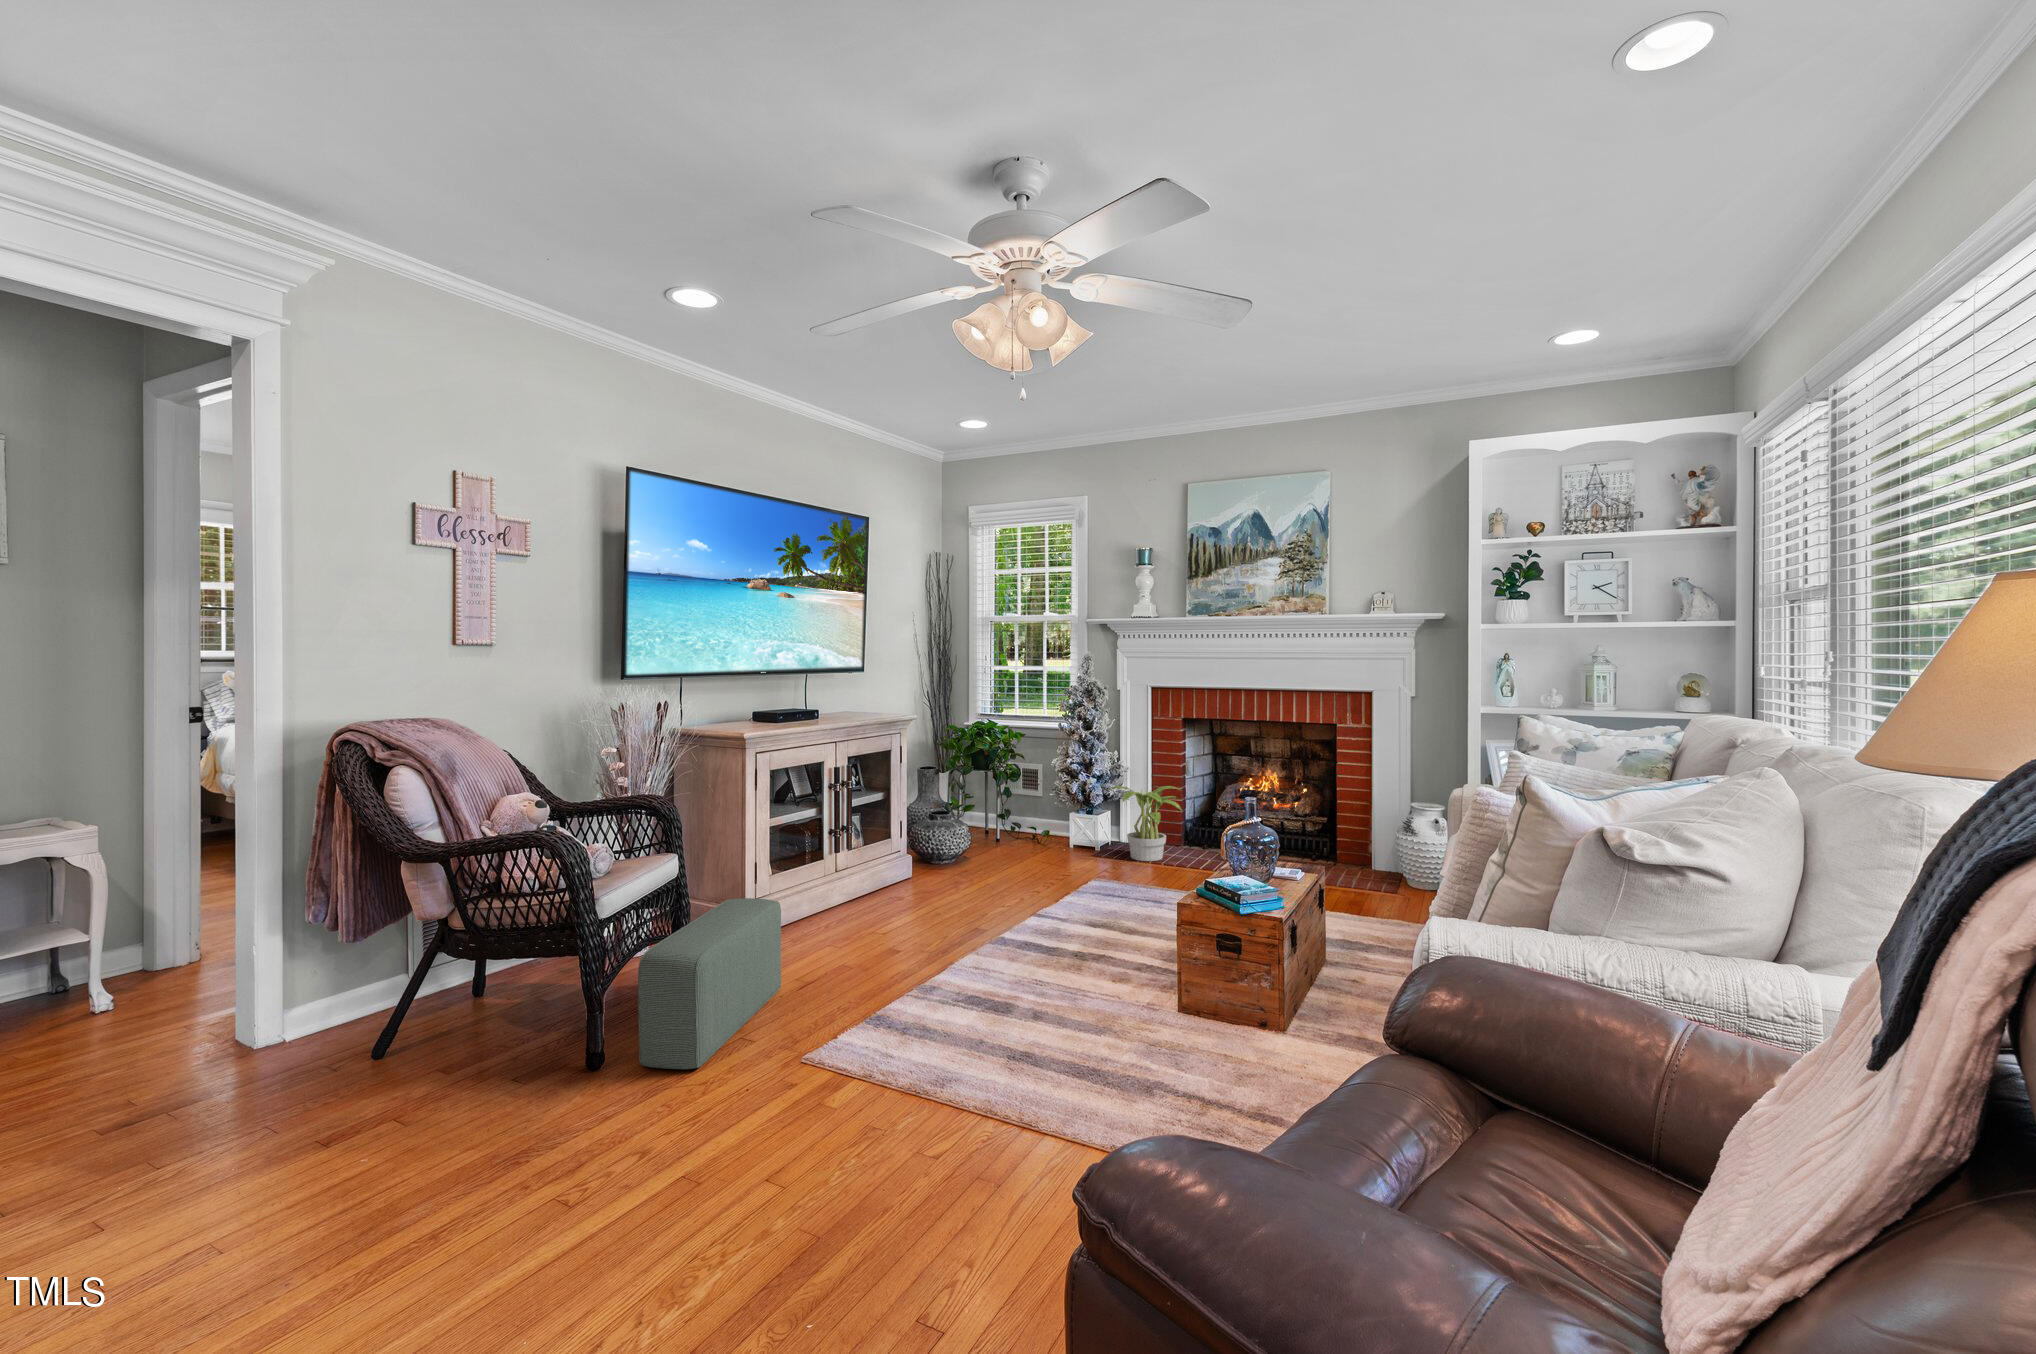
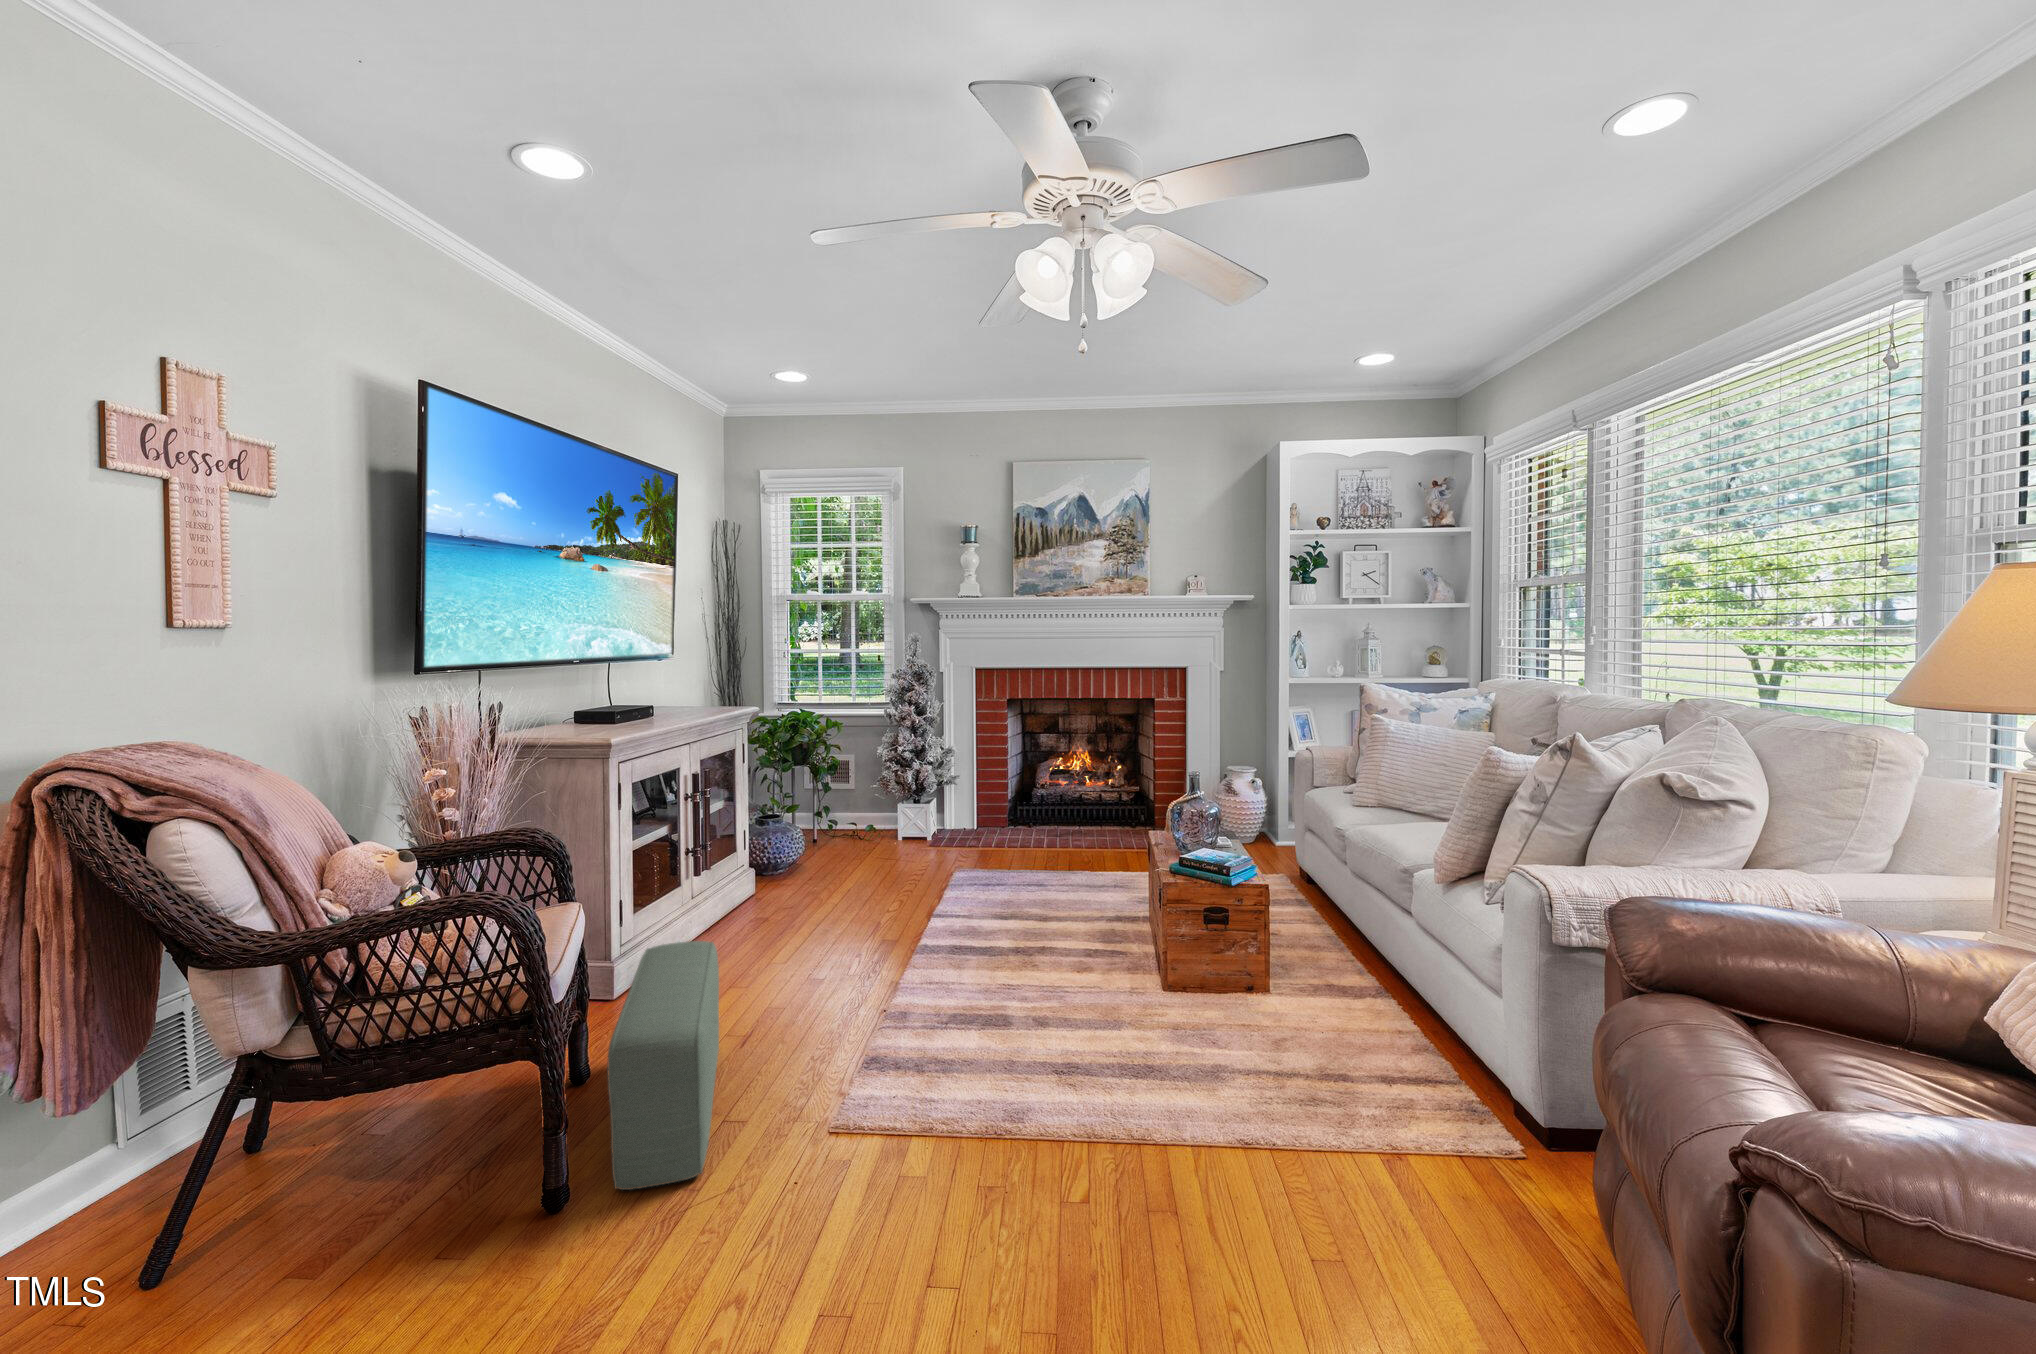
potted plant: present [1109,786,1182,861] -> none [946,766,1022,843]

